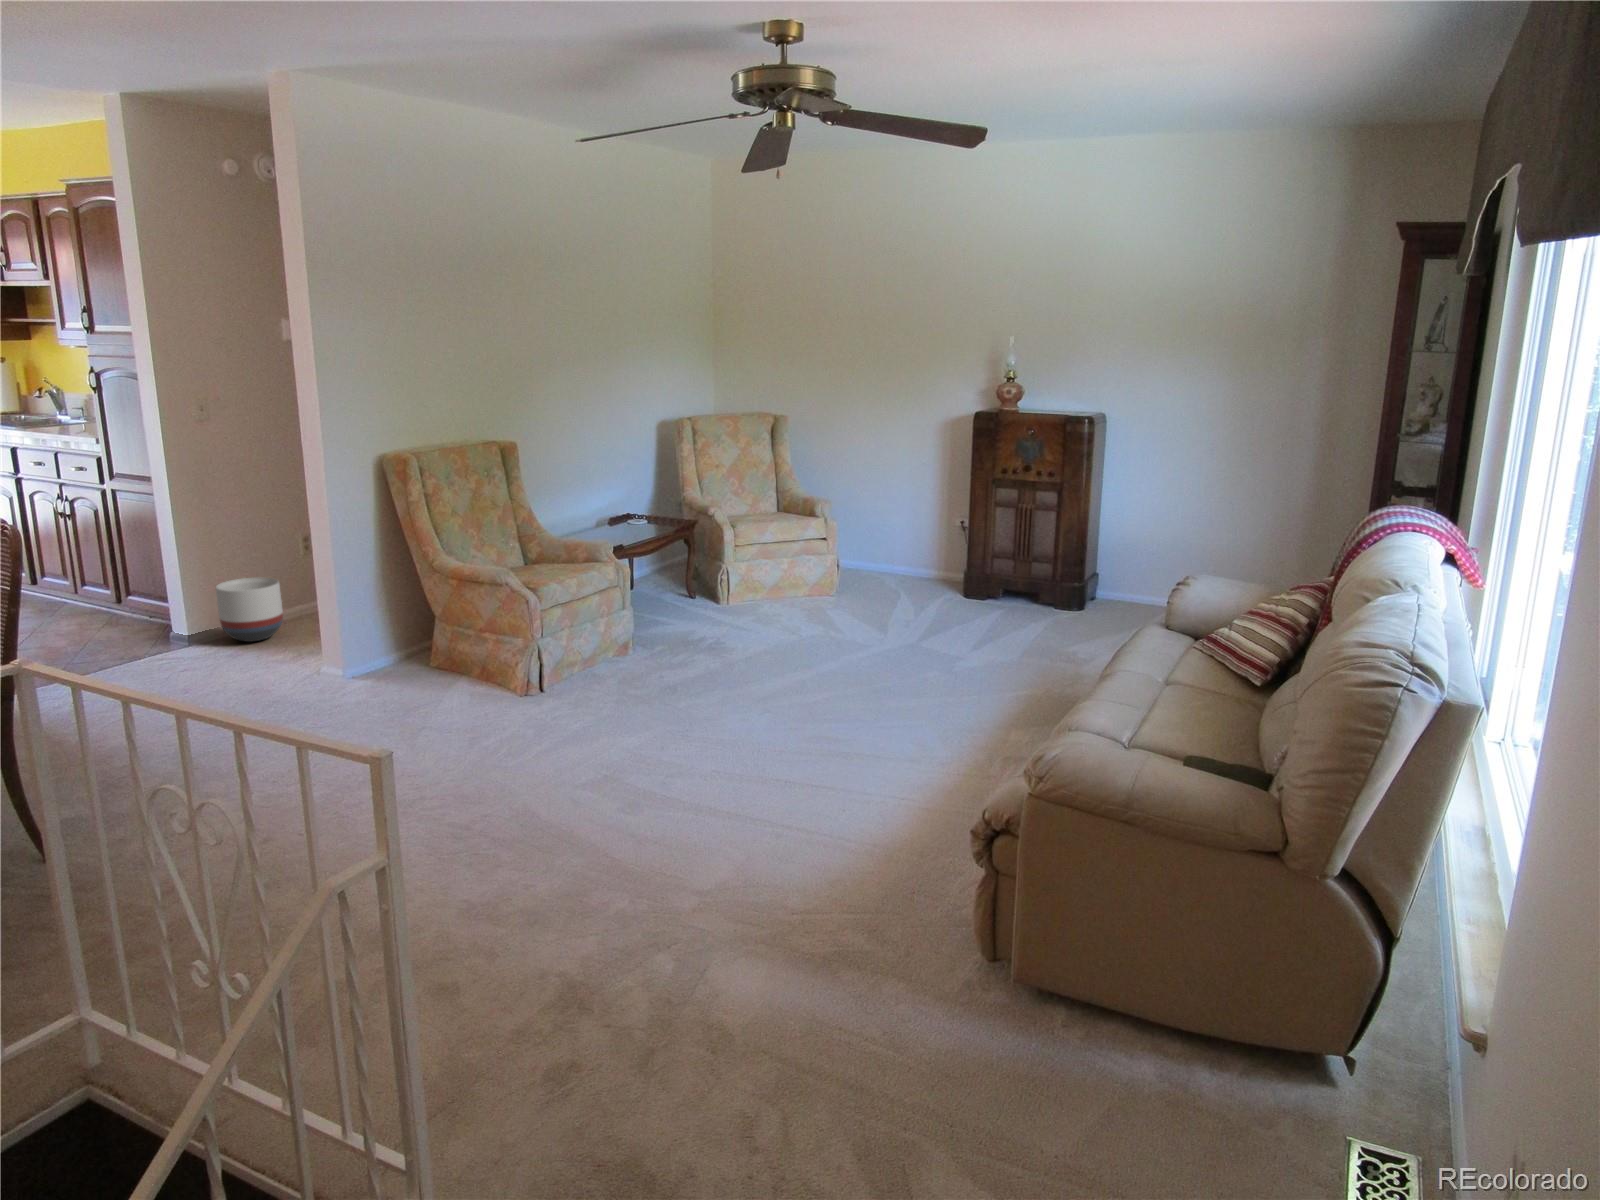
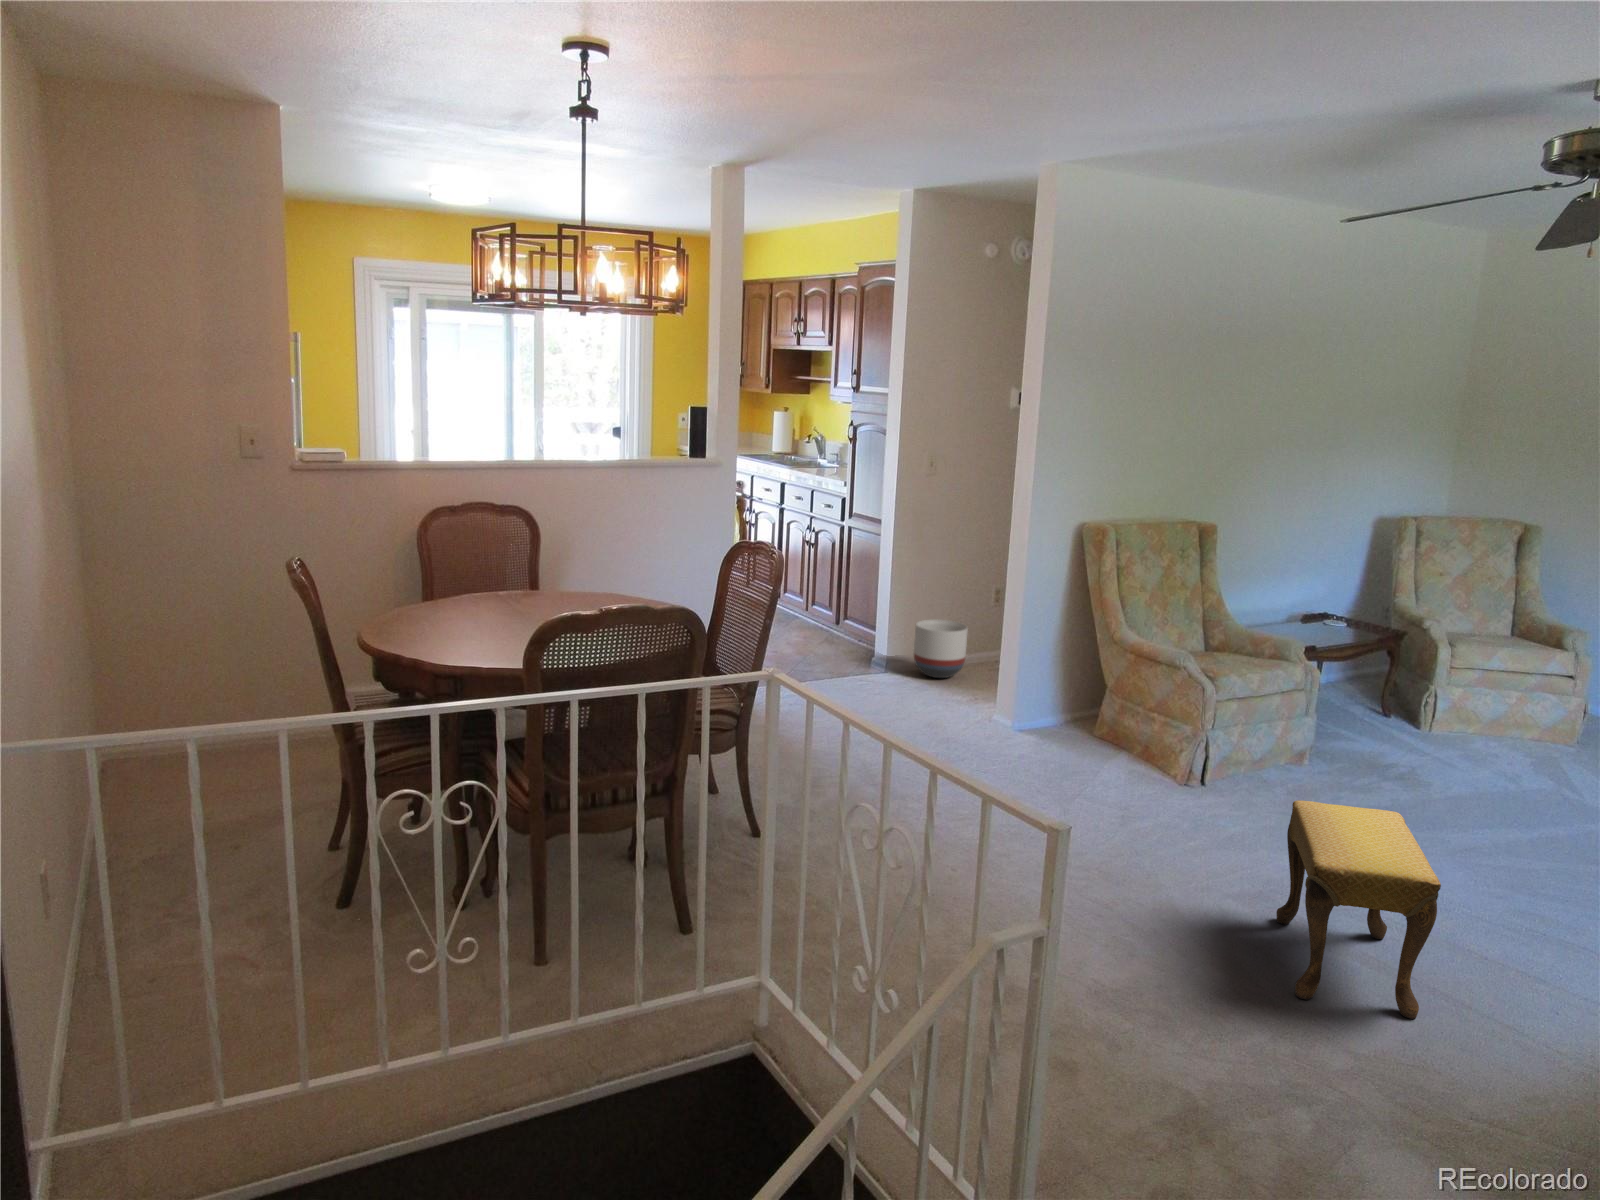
footstool: none [615,678,743,869] -> present [1277,800,1441,1019]

